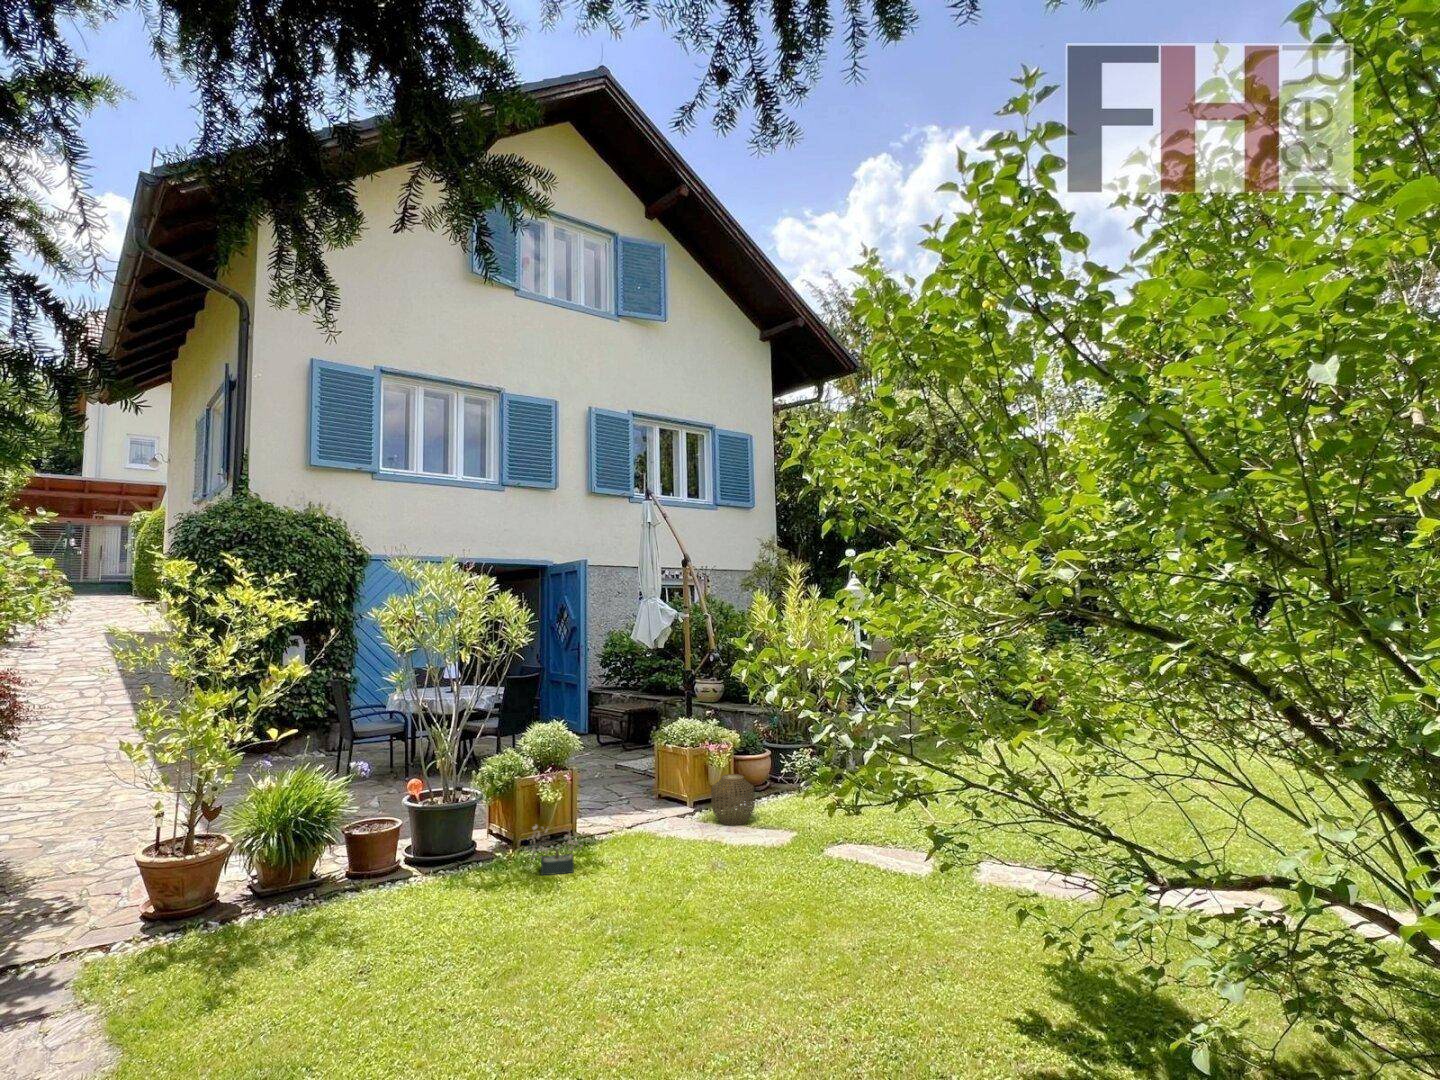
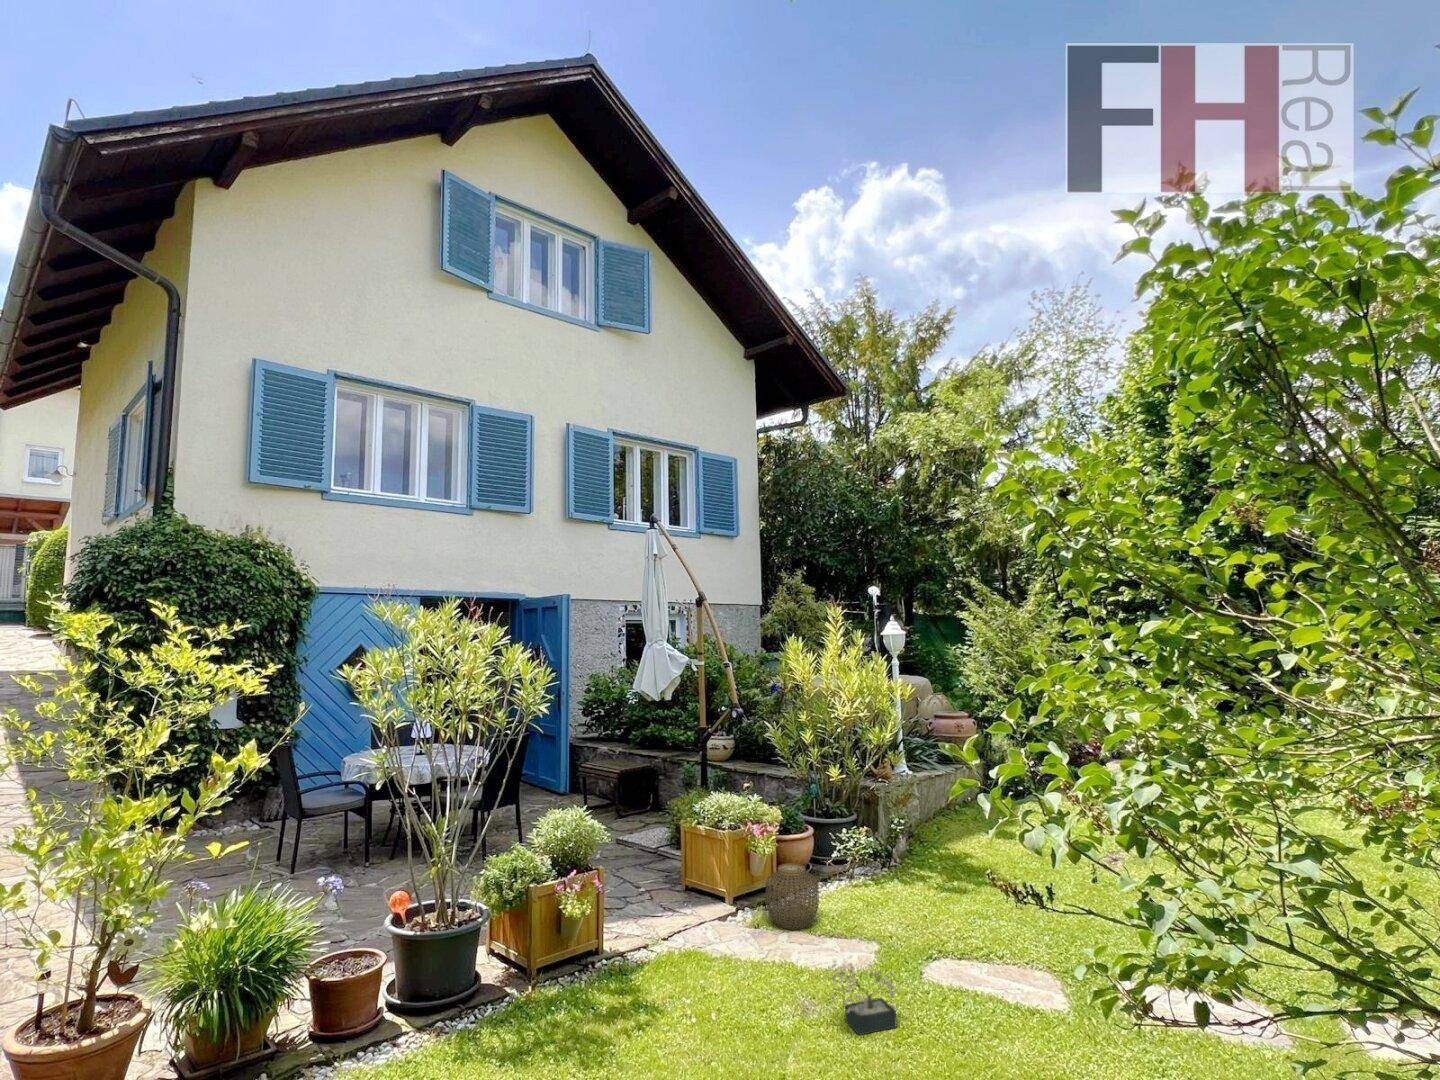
decorative plant: present [527,825,582,875] -> present [831,961,901,1035]

